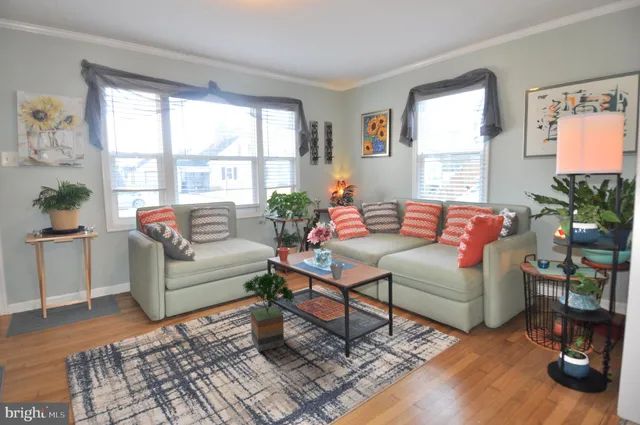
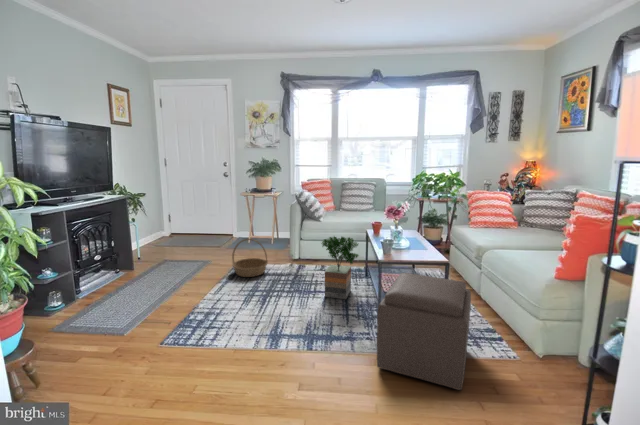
ottoman: none [370,291,480,405] -> present [377,273,471,390]
basket: none [76,307,141,371] -> present [232,239,268,277]

